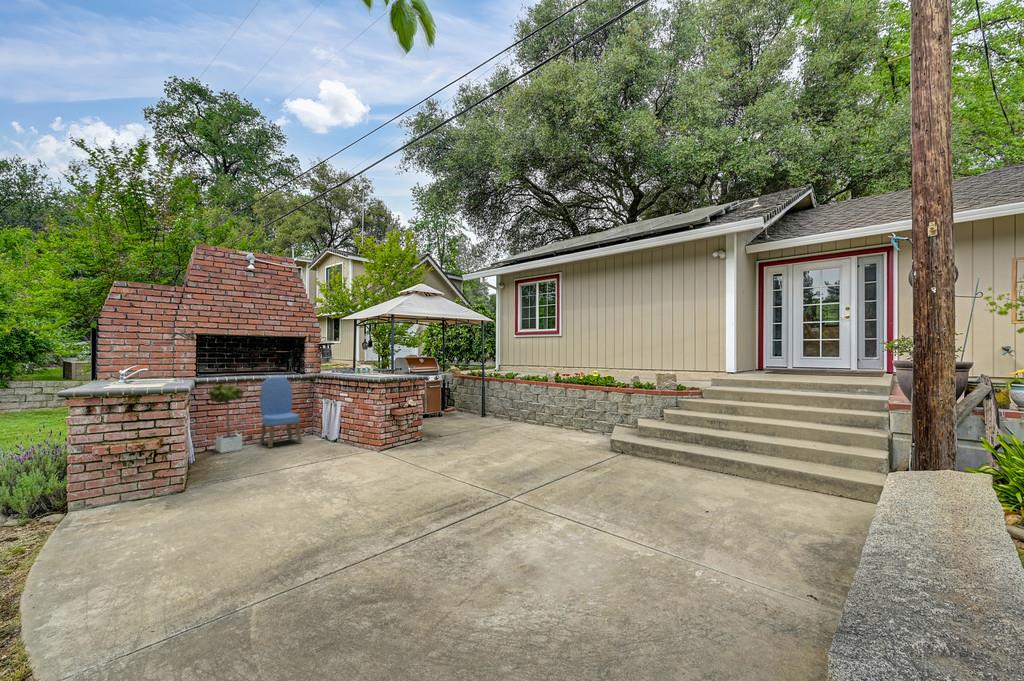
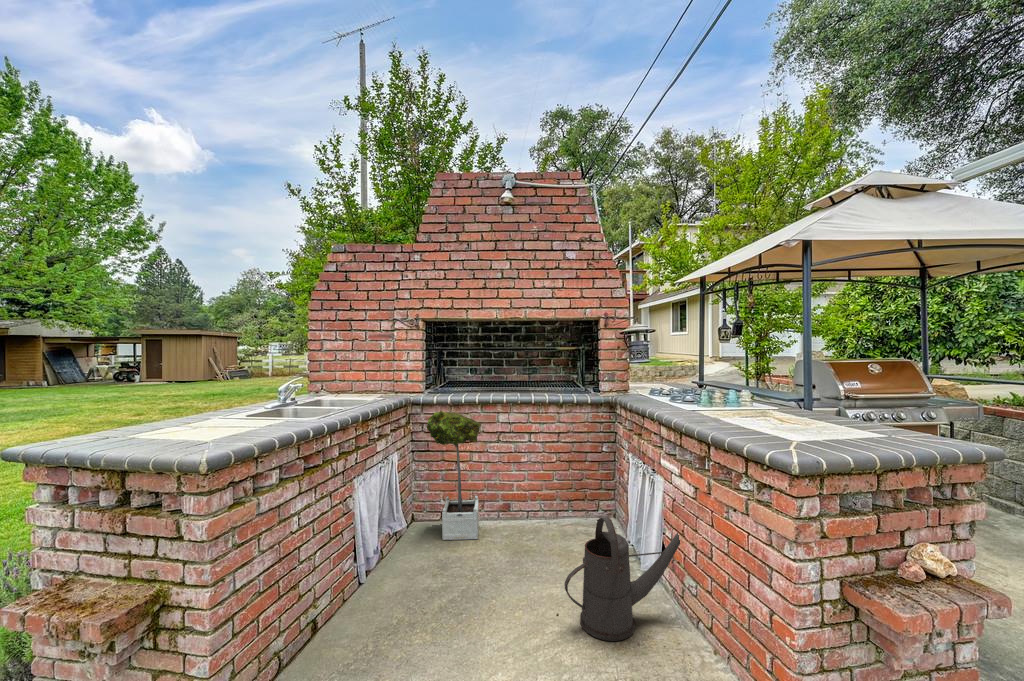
dining chair: present [260,376,302,448] -> none [515,397,582,548]
watering can: none [306,413,352,455] -> present [565,517,680,641]

